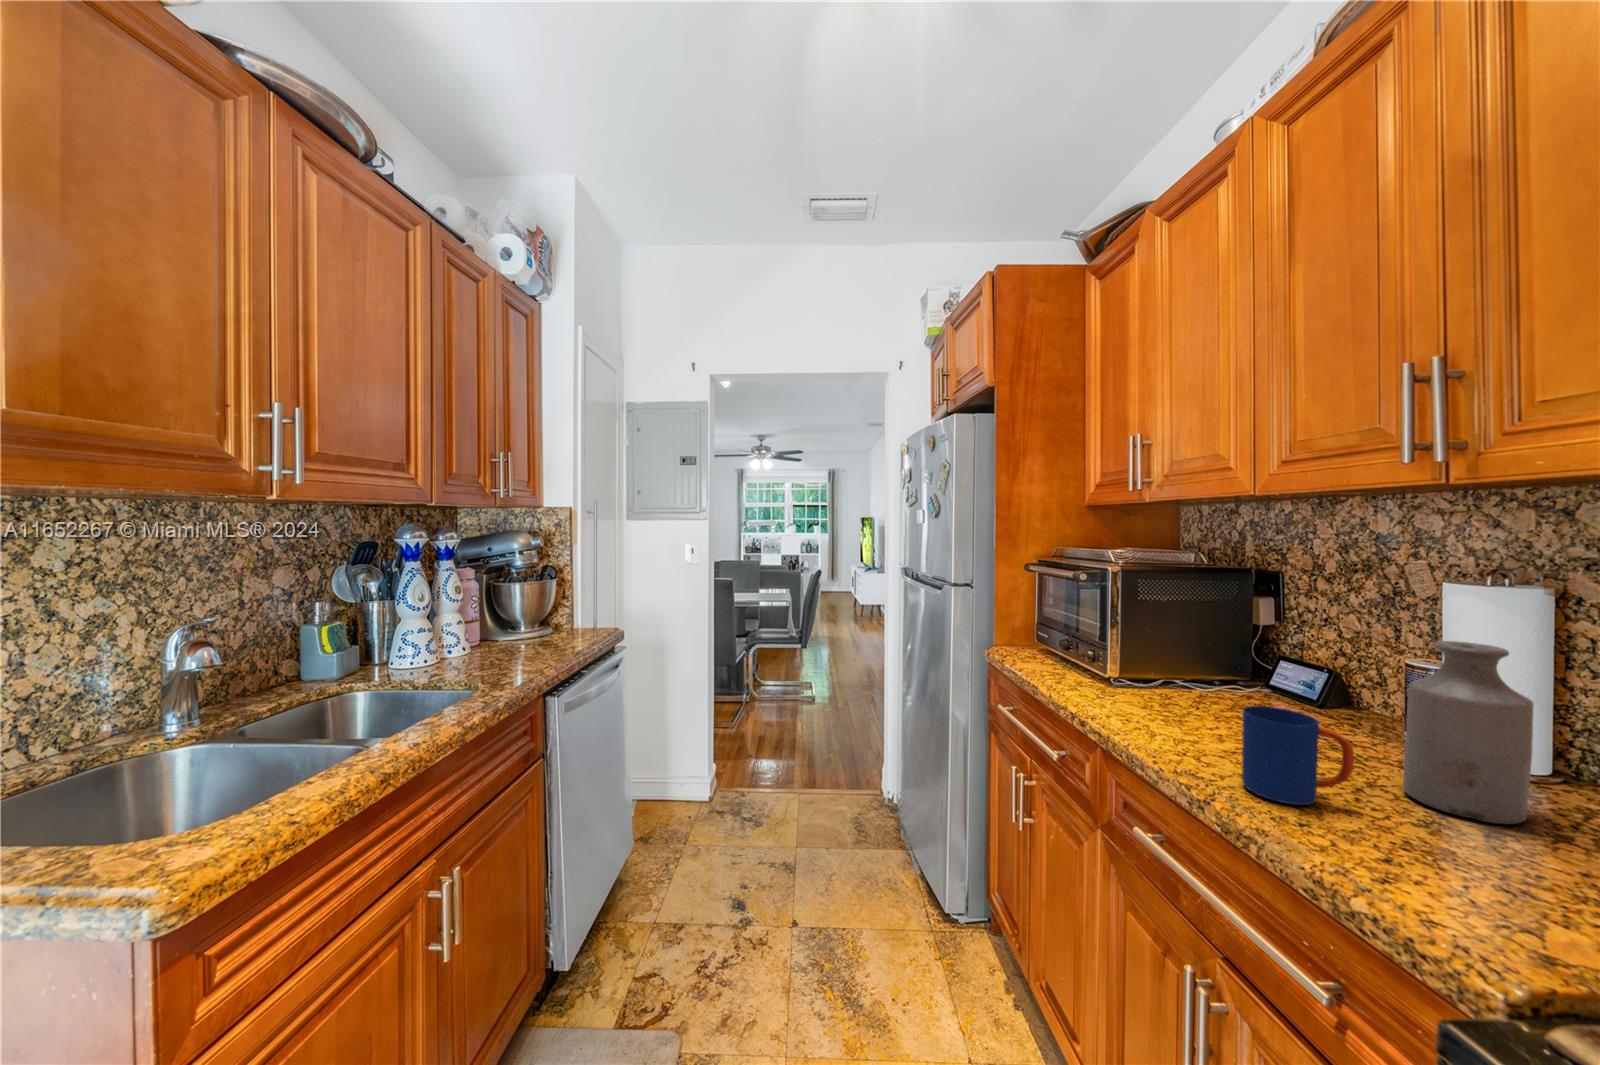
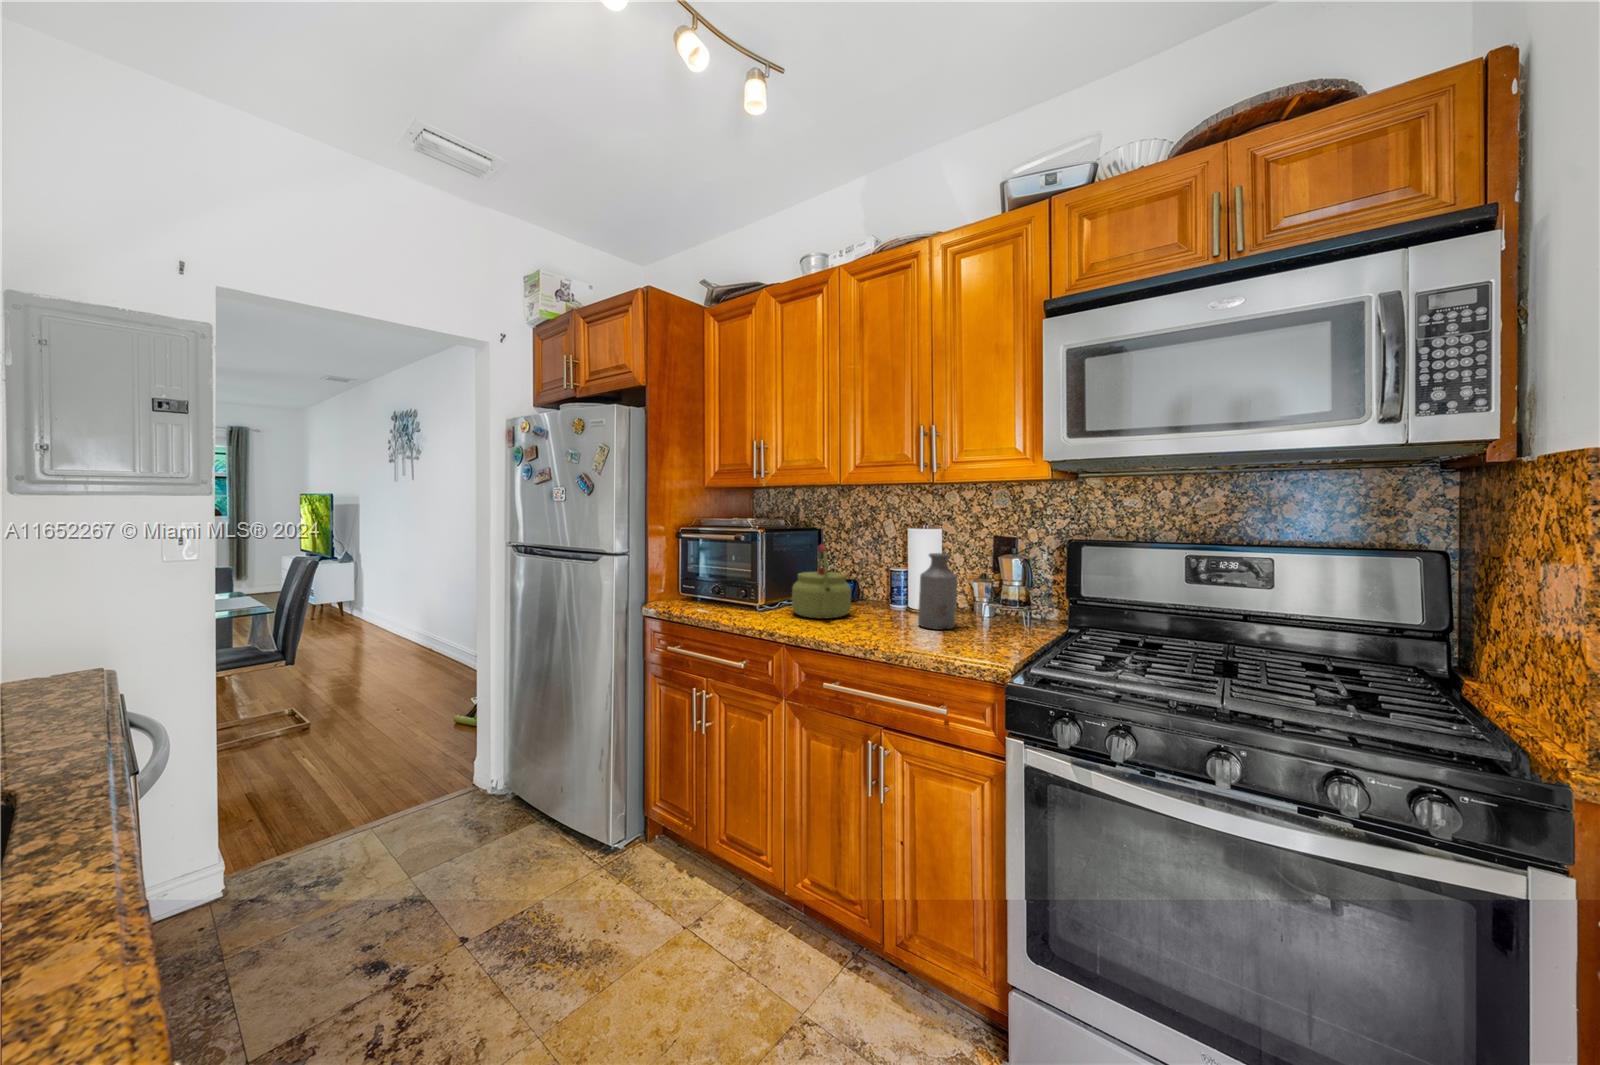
kettle: none [1154,598,1275,726] -> present [792,545,851,618]
mug: present [1242,706,1354,805] -> none [878,595,918,641]

